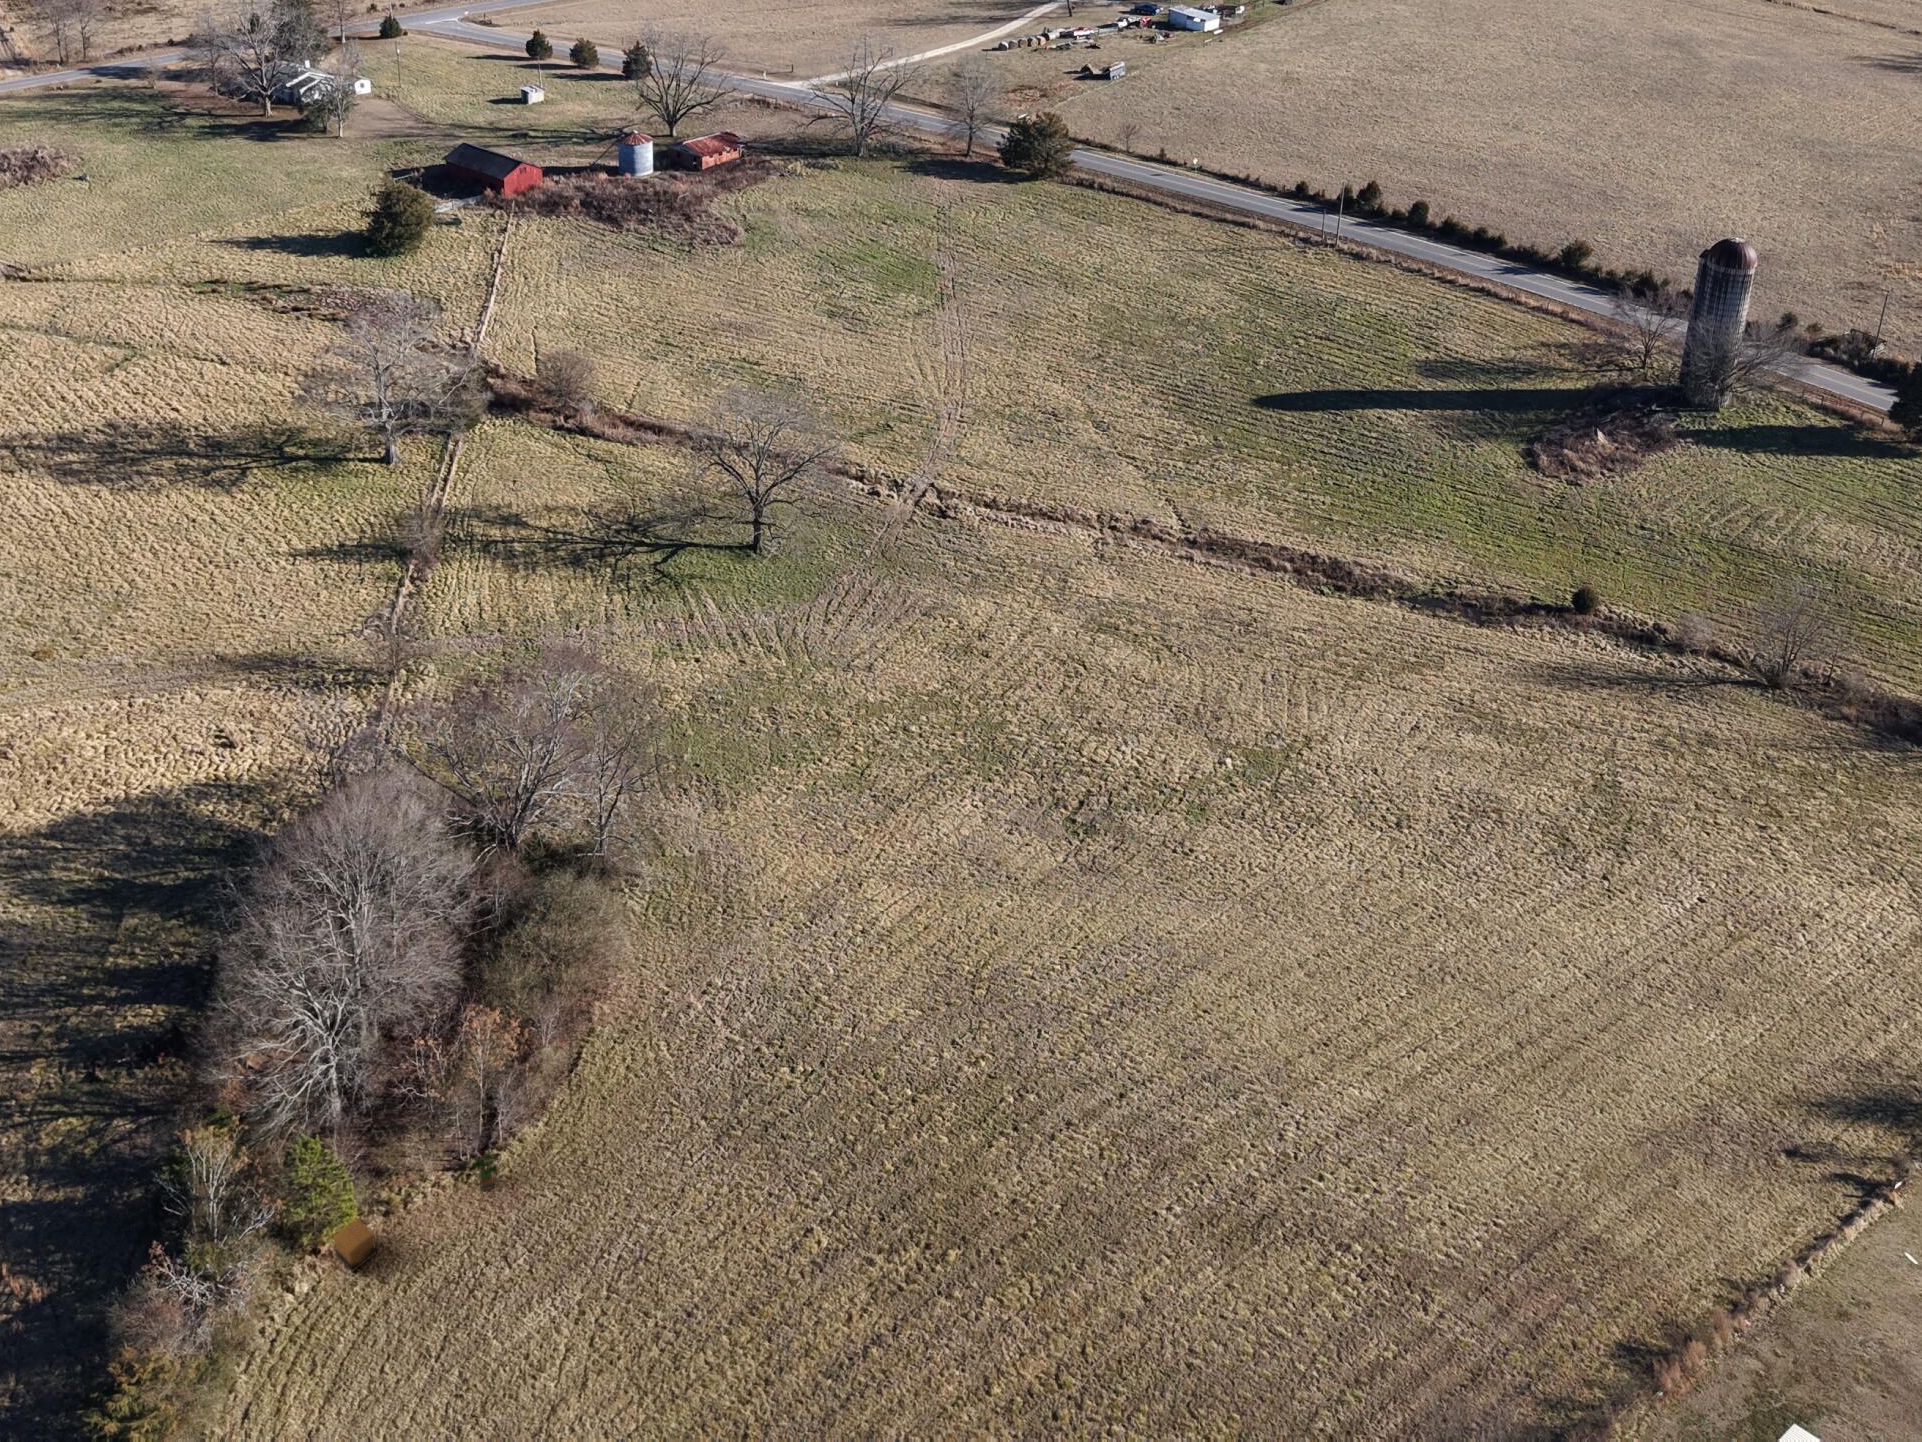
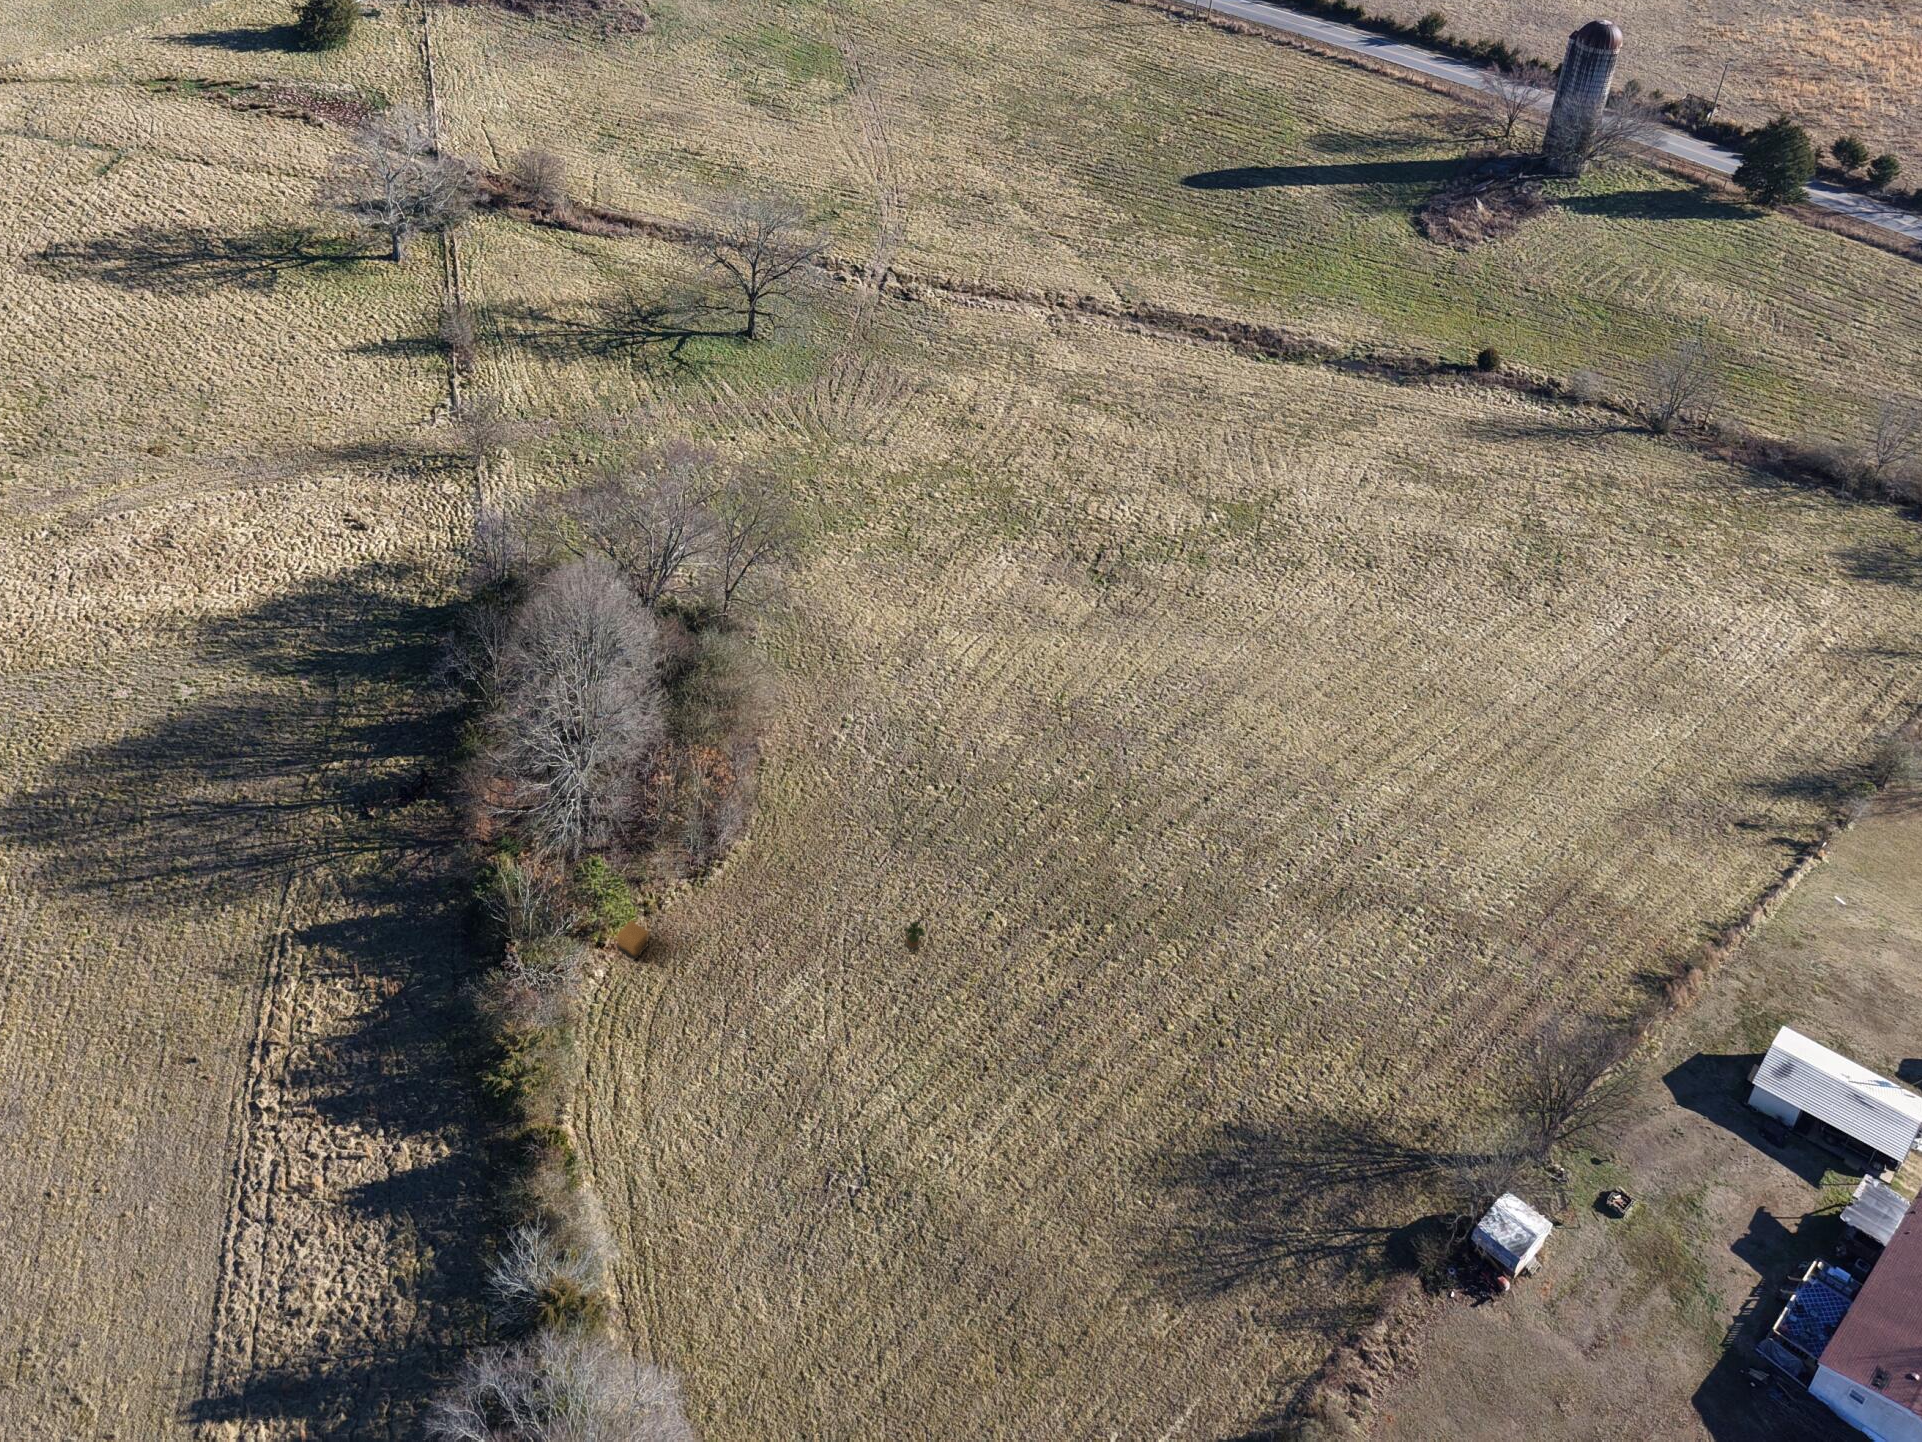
potted tree: present [474,1154,498,1191] -> present [905,922,926,951]

